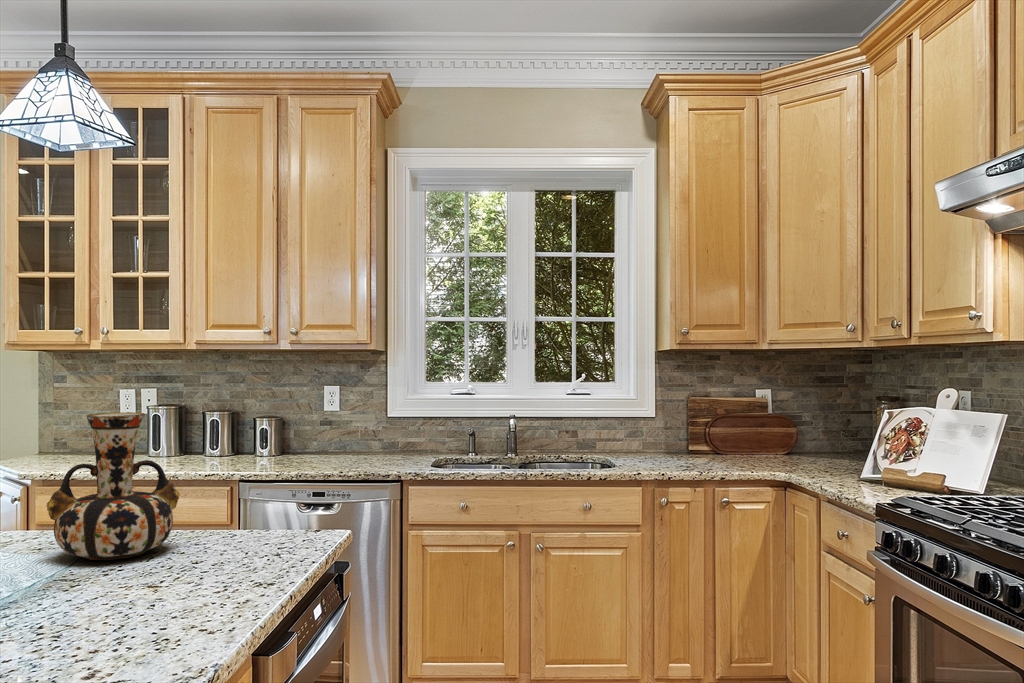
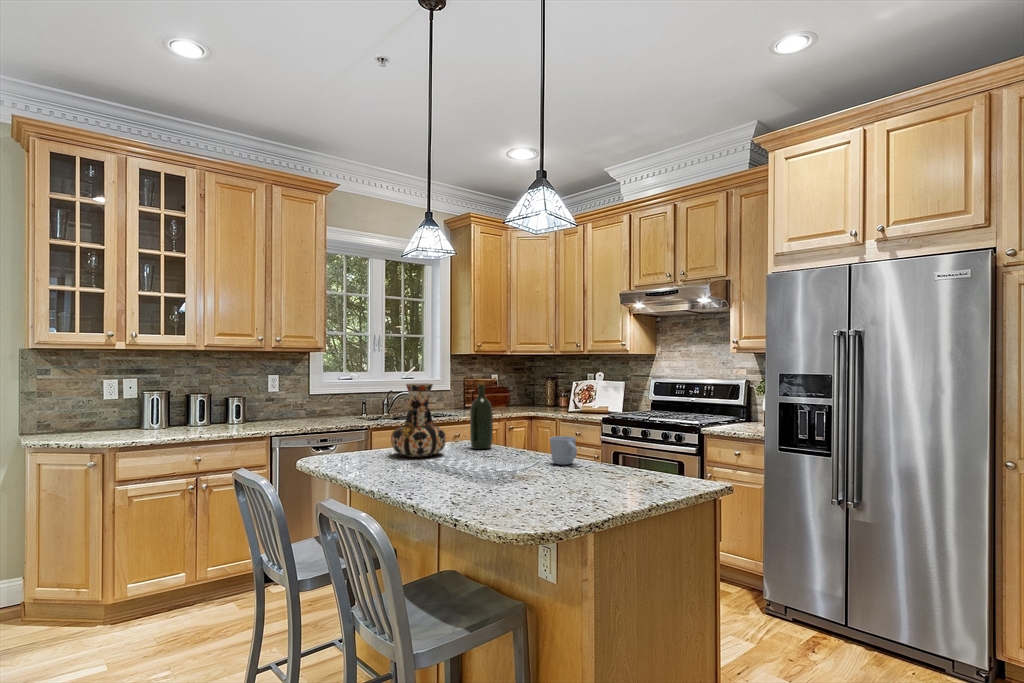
wine bottle: none [236,413,287,559] -> present [470,382,493,449]
mug: none [96,564,175,645] -> present [550,436,577,465]

